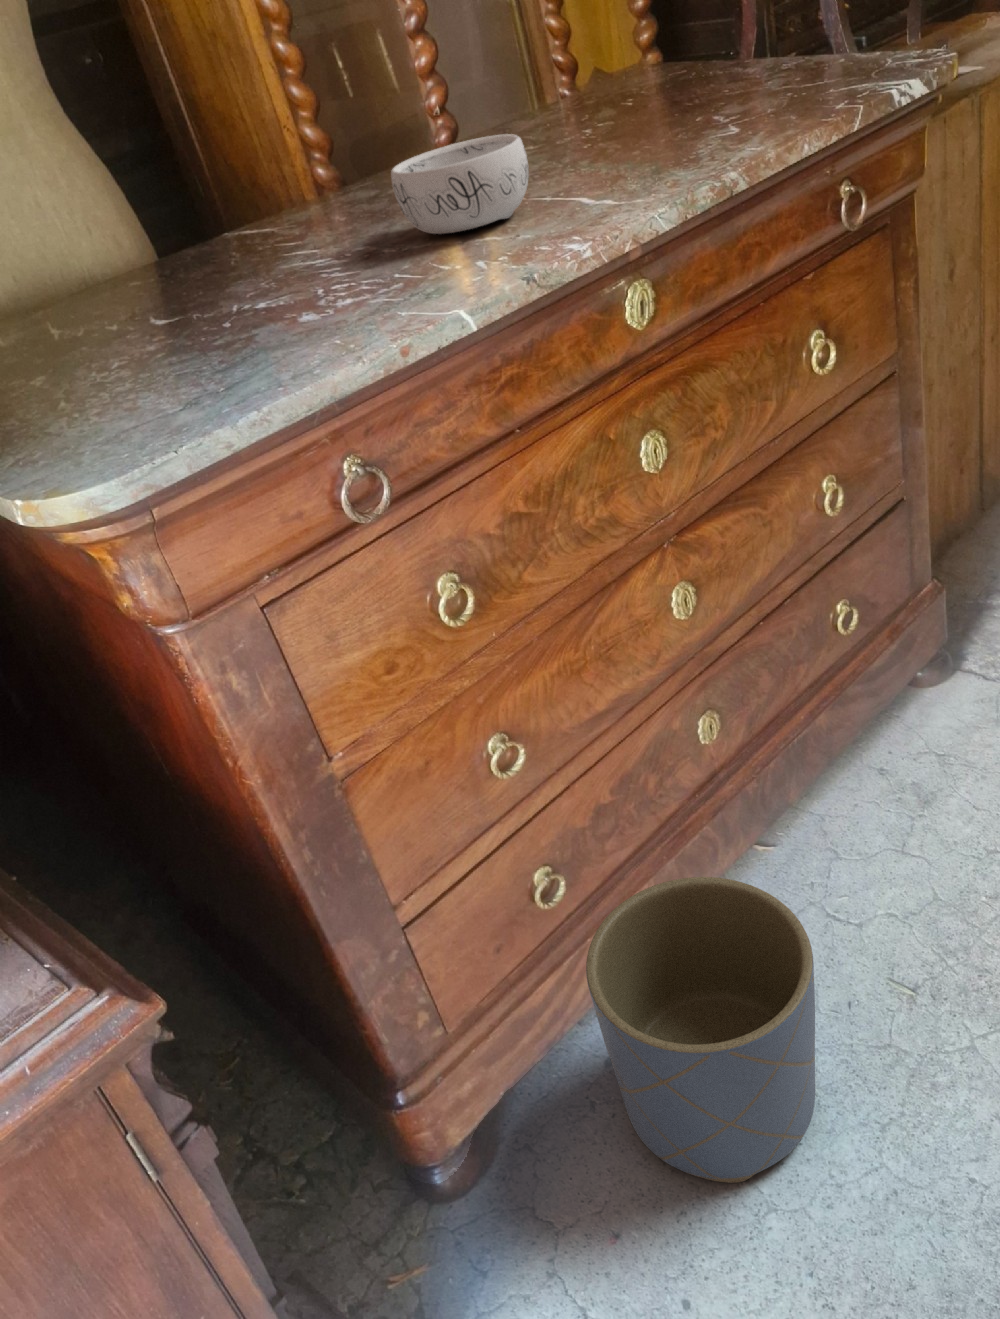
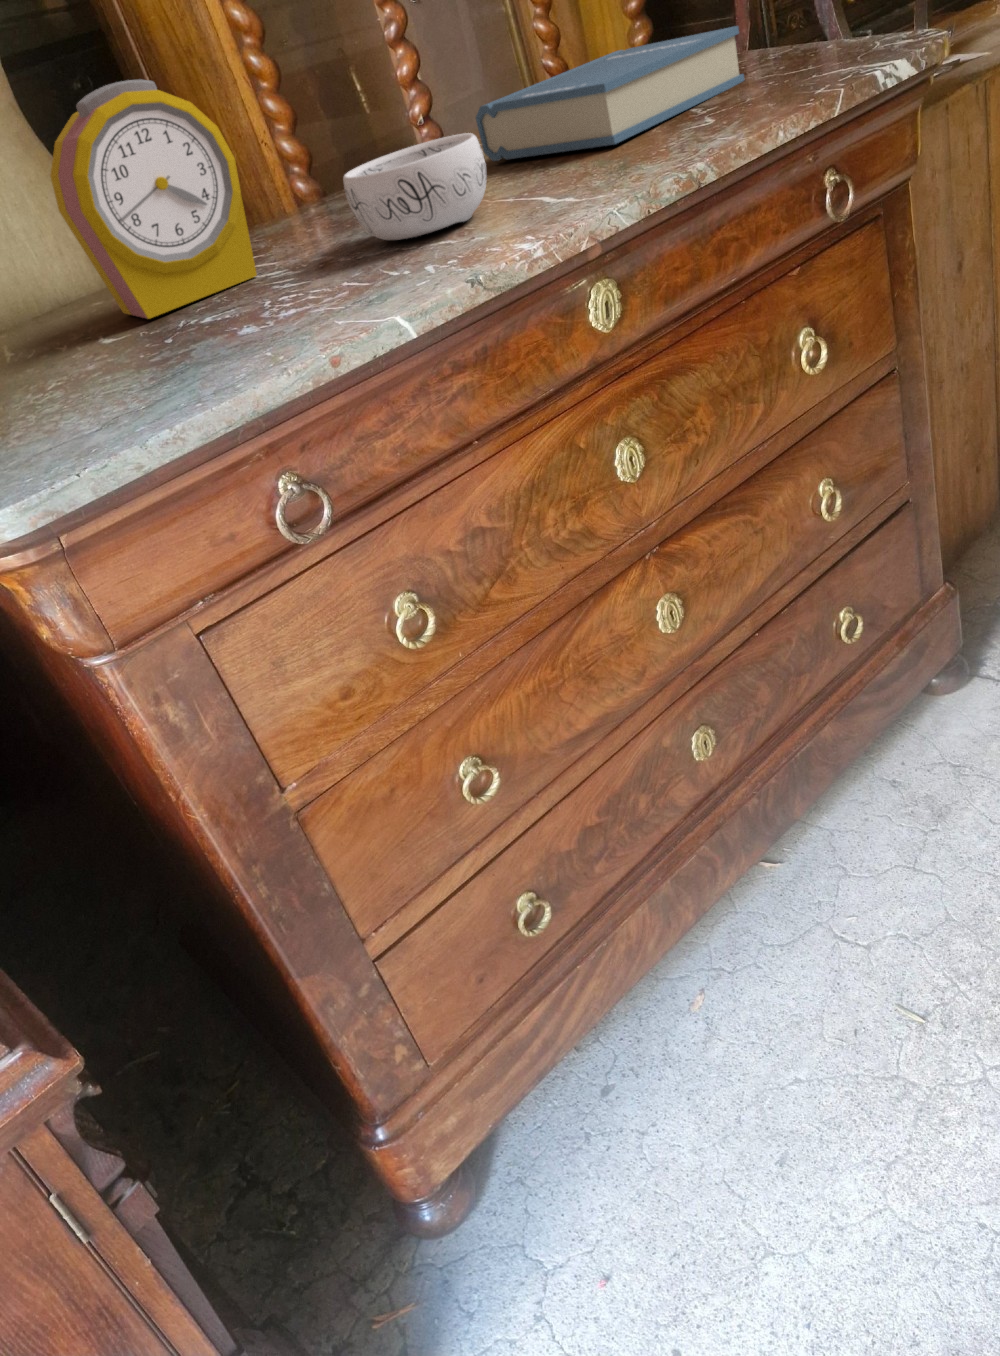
hardback book: none [505,38,761,158] -> present [476,26,744,161]
alarm clock: none [105,70,300,301] -> present [51,80,257,319]
planter: present [586,877,815,1183] -> none [570,903,817,1223]

